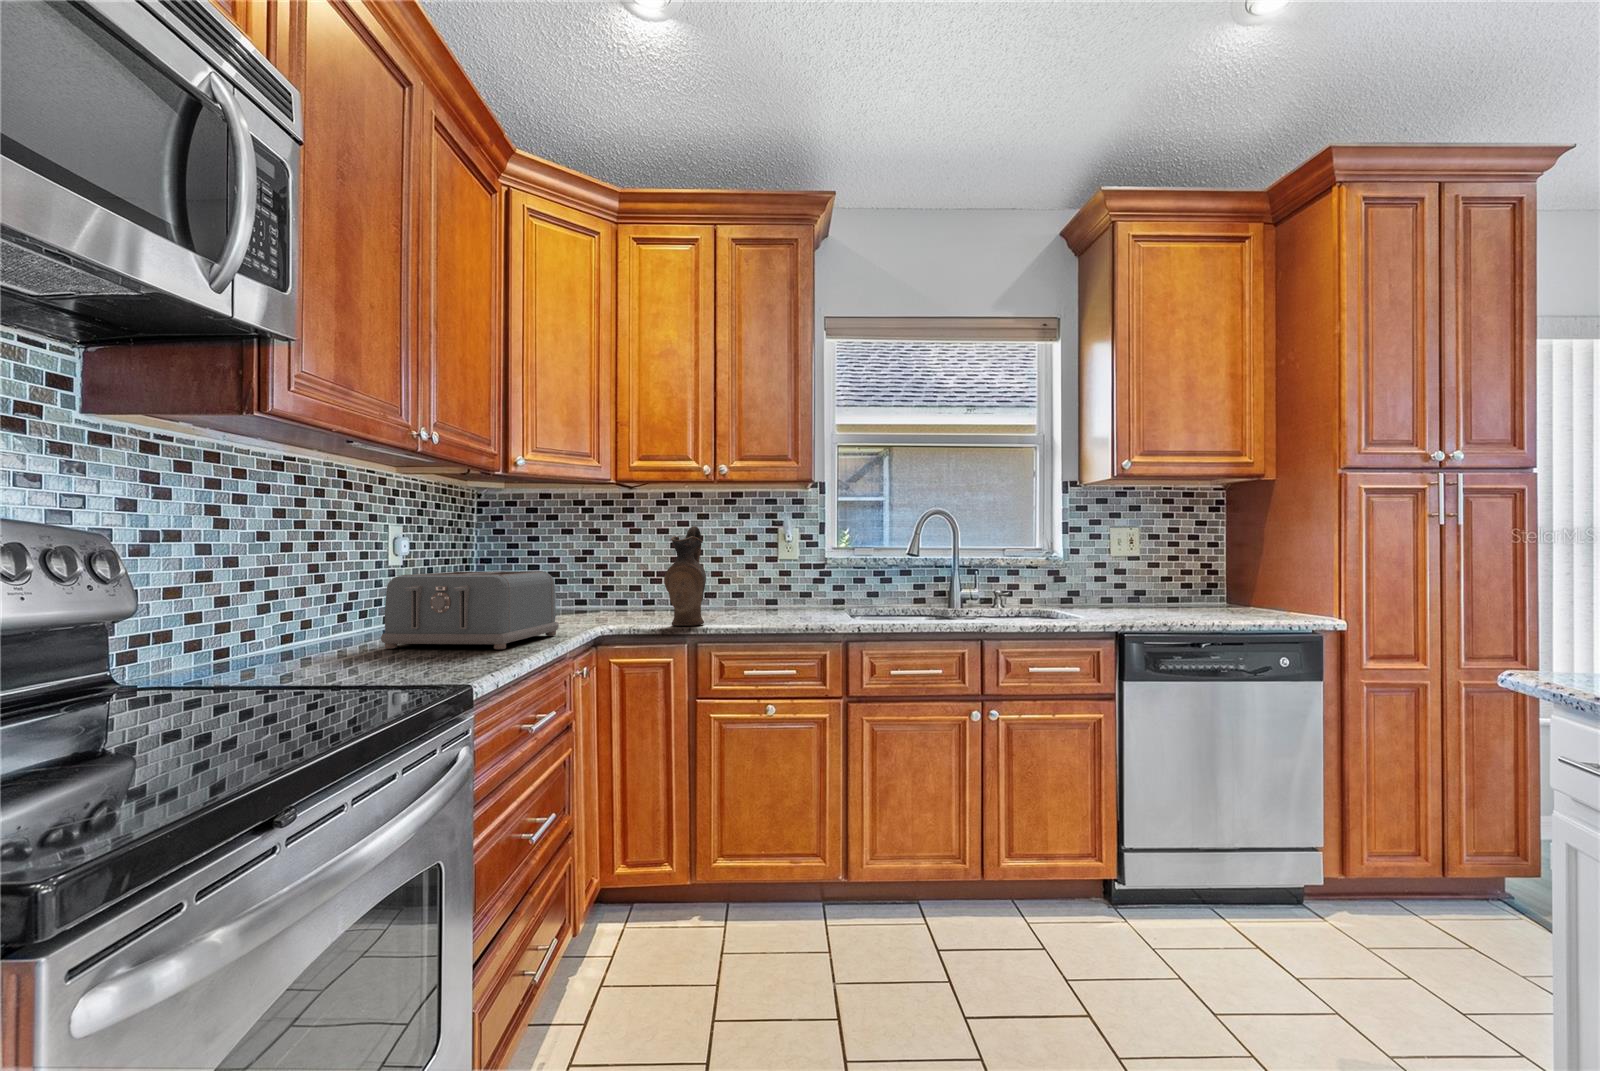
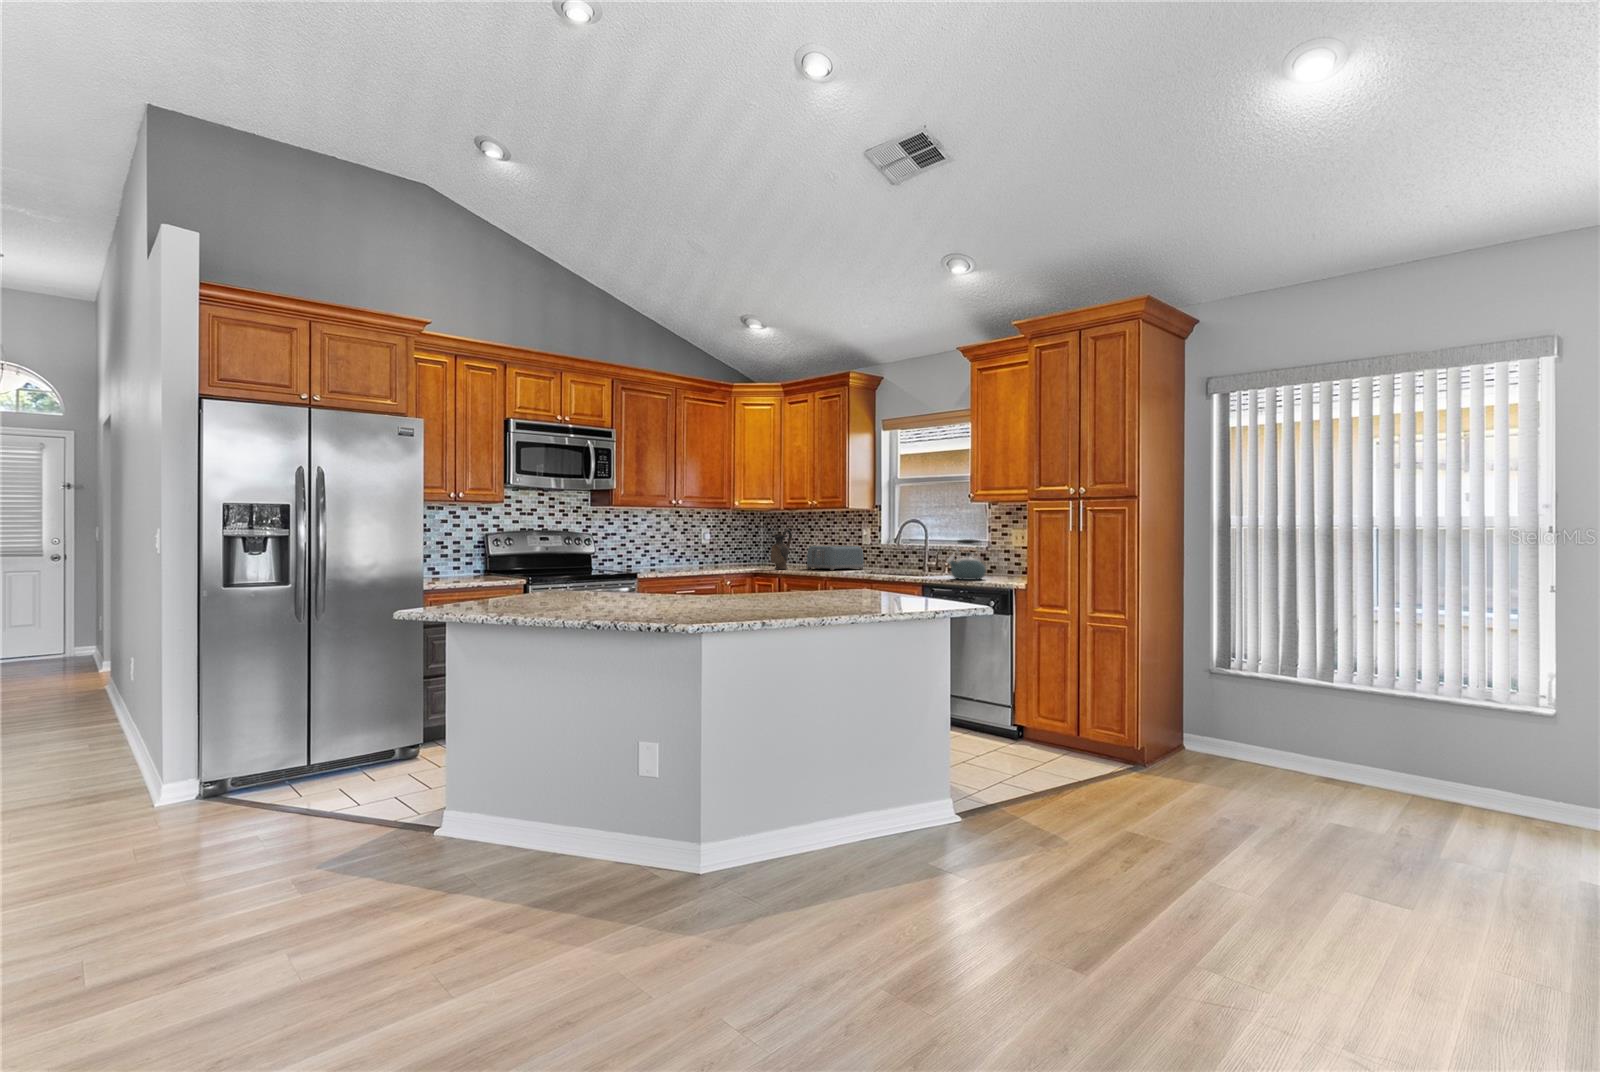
kettle: none [1152,543,1225,621] -> present [947,539,986,580]
toaster: present [381,571,559,649] -> present [806,546,864,570]

